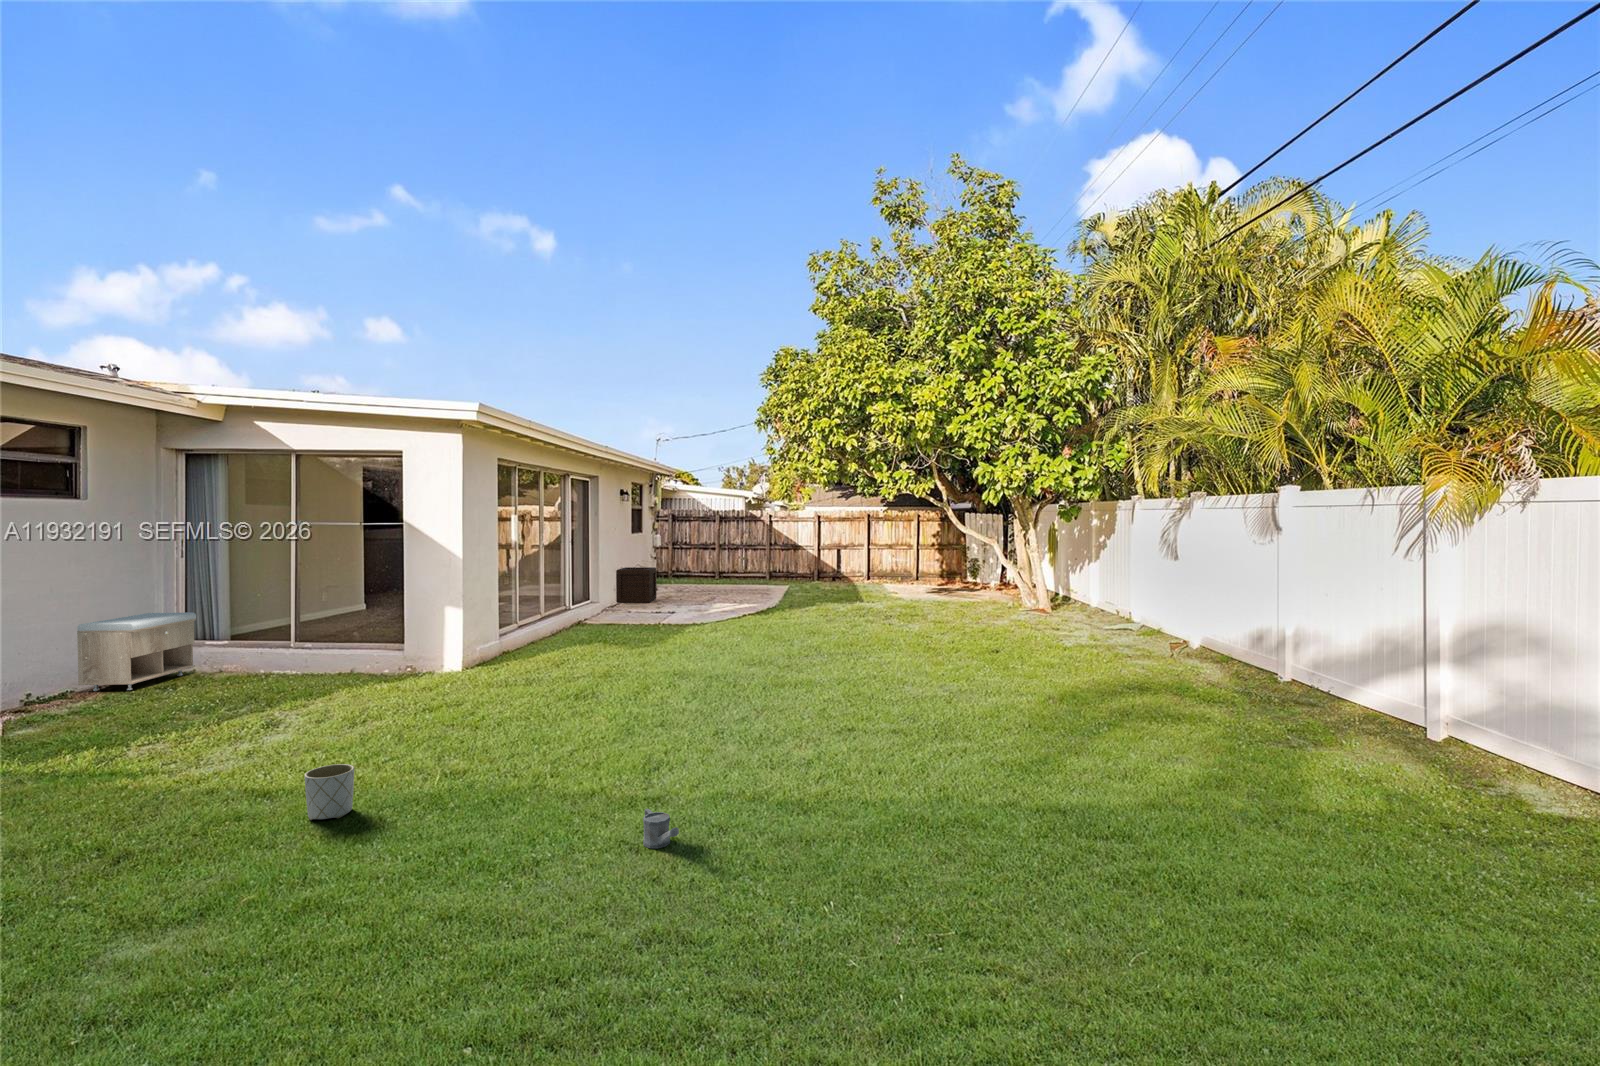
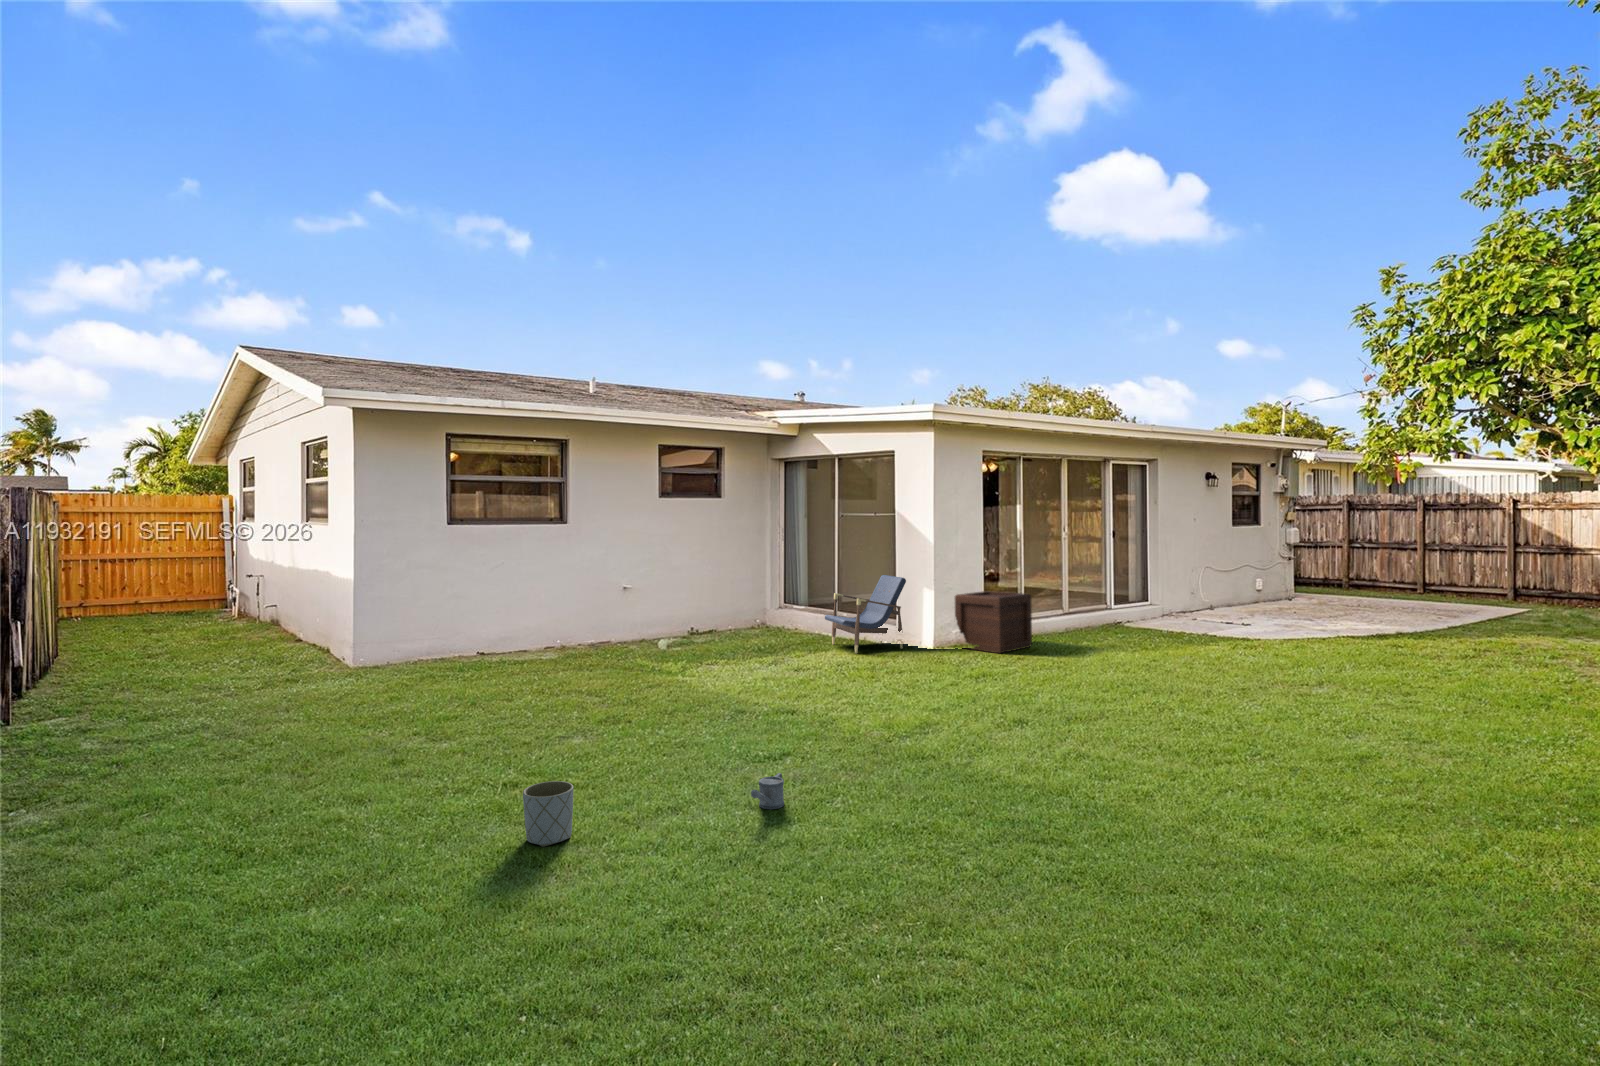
wooden crate: present [616,567,657,603] -> present [955,591,1032,653]
lounge chair: none [318,593,428,687] -> present [825,575,906,653]
storage bench: present [77,612,196,691] -> none [716,581,784,633]
planter: present [305,764,354,820] -> present [523,781,573,847]

